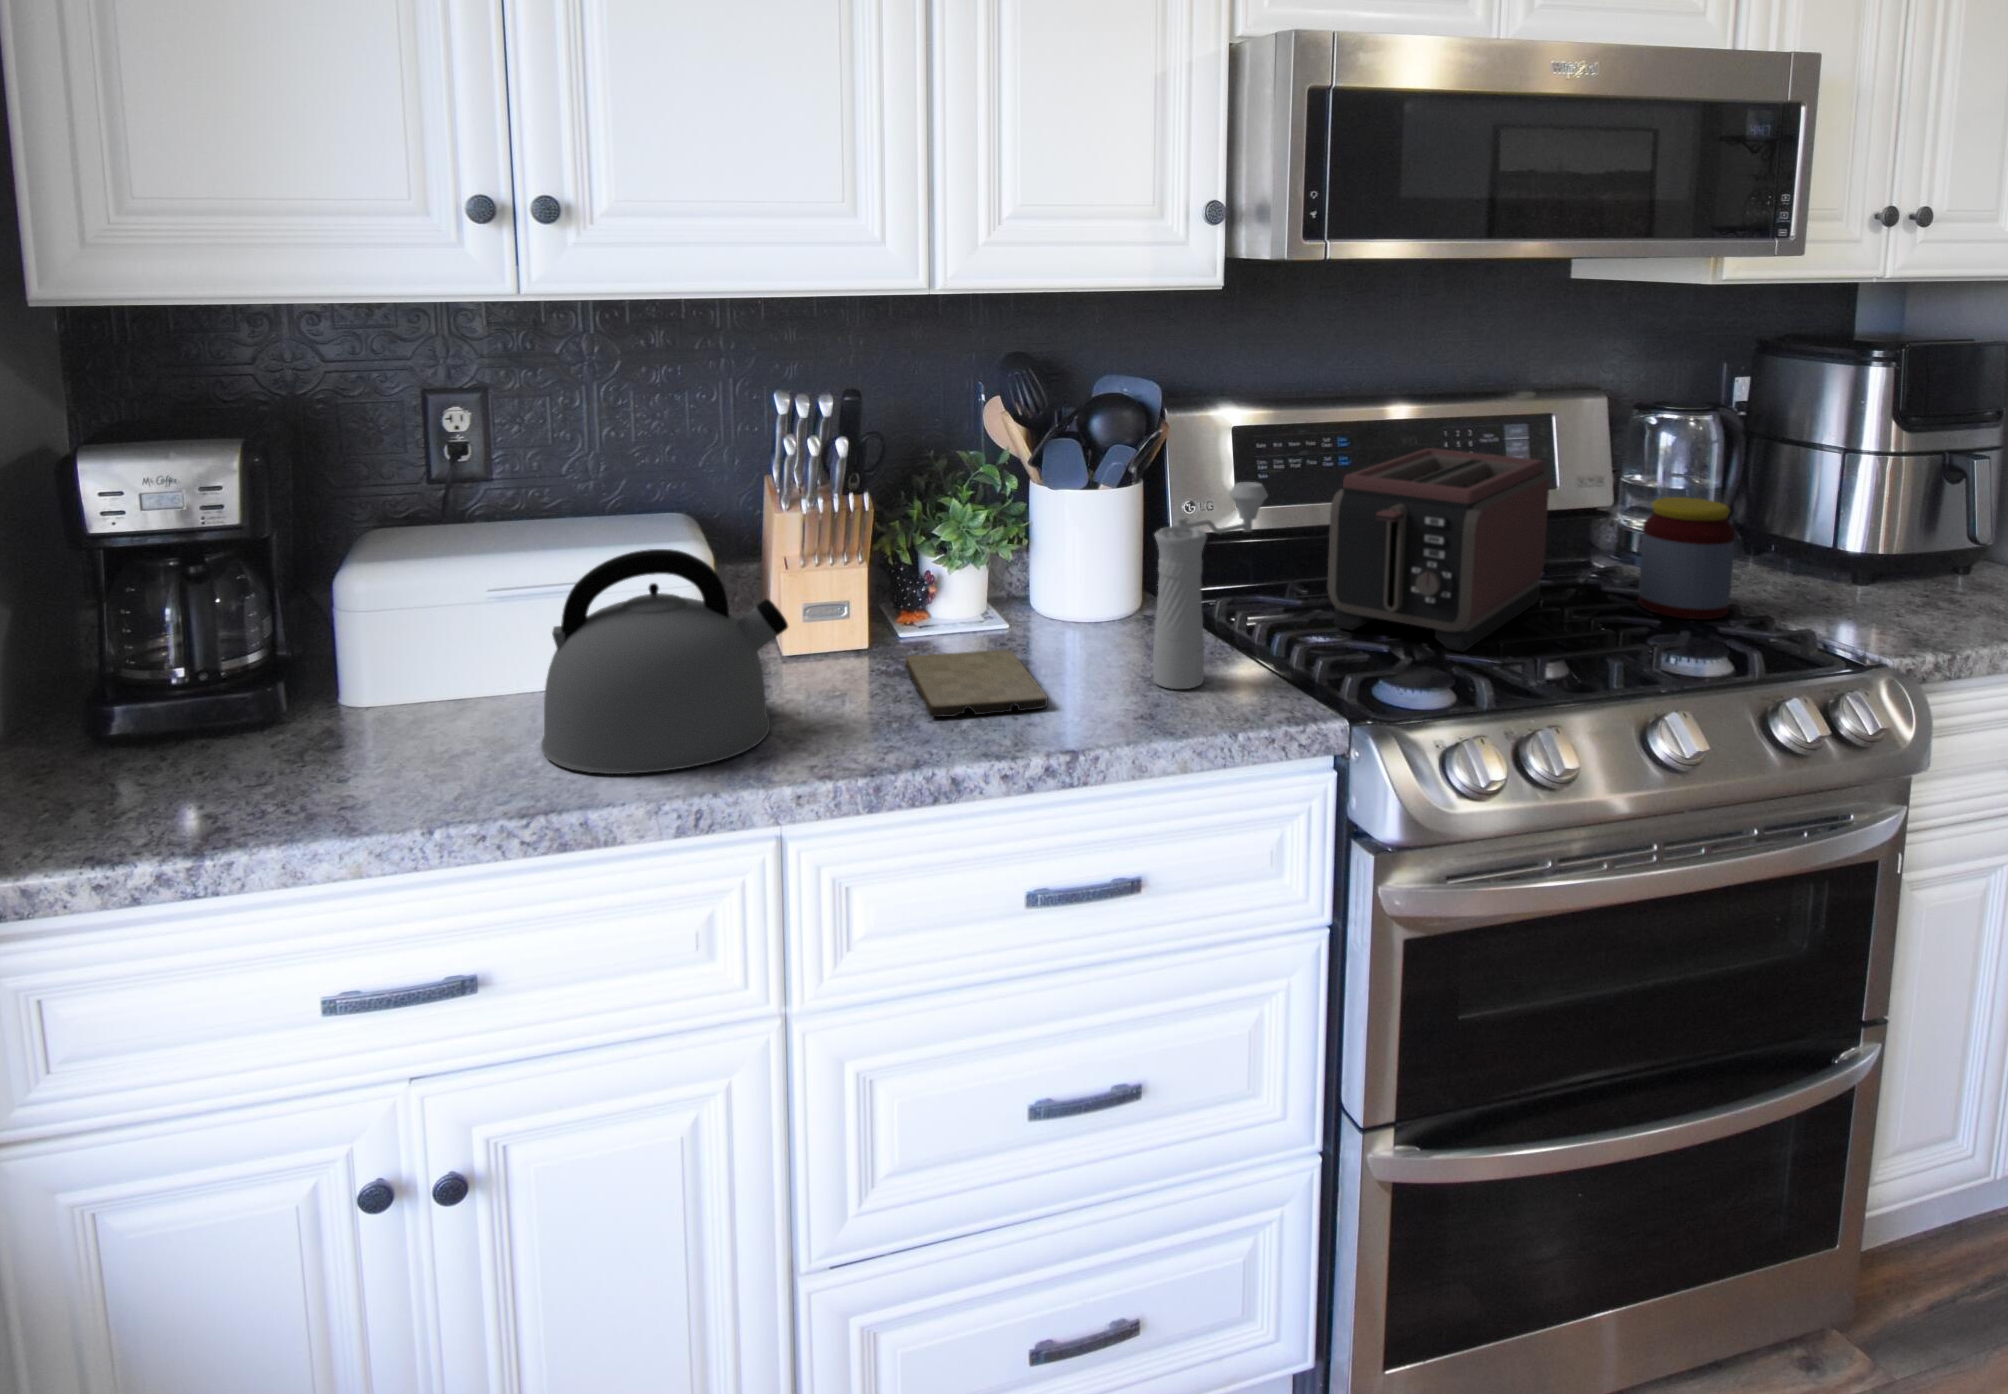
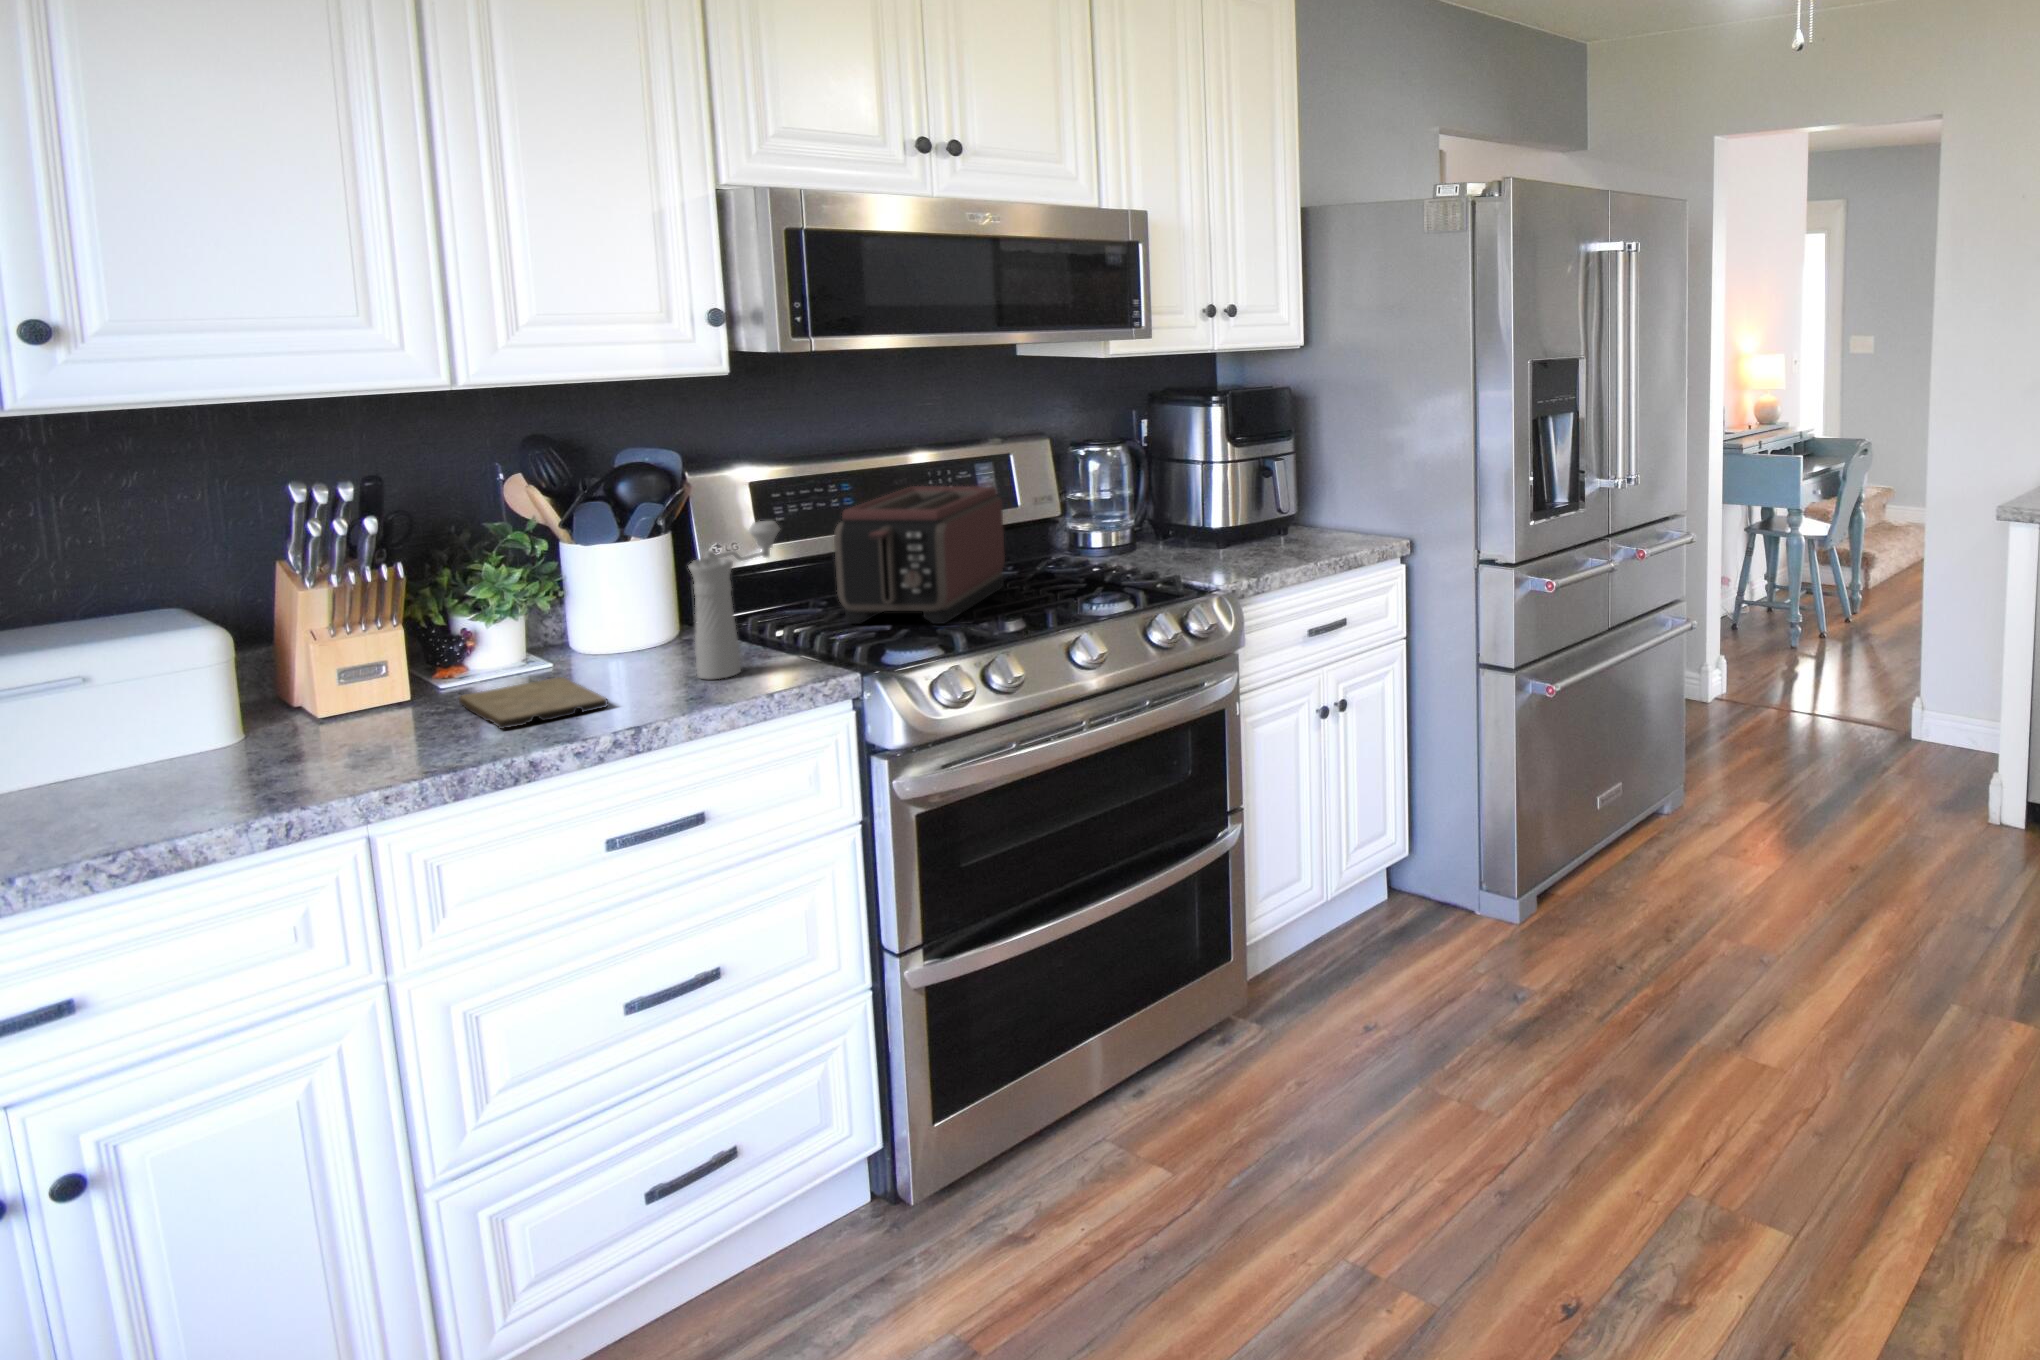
jar: present [1638,497,1735,620] -> none [1072,503,1132,583]
kettle: present [541,549,788,774] -> none [82,626,350,822]

